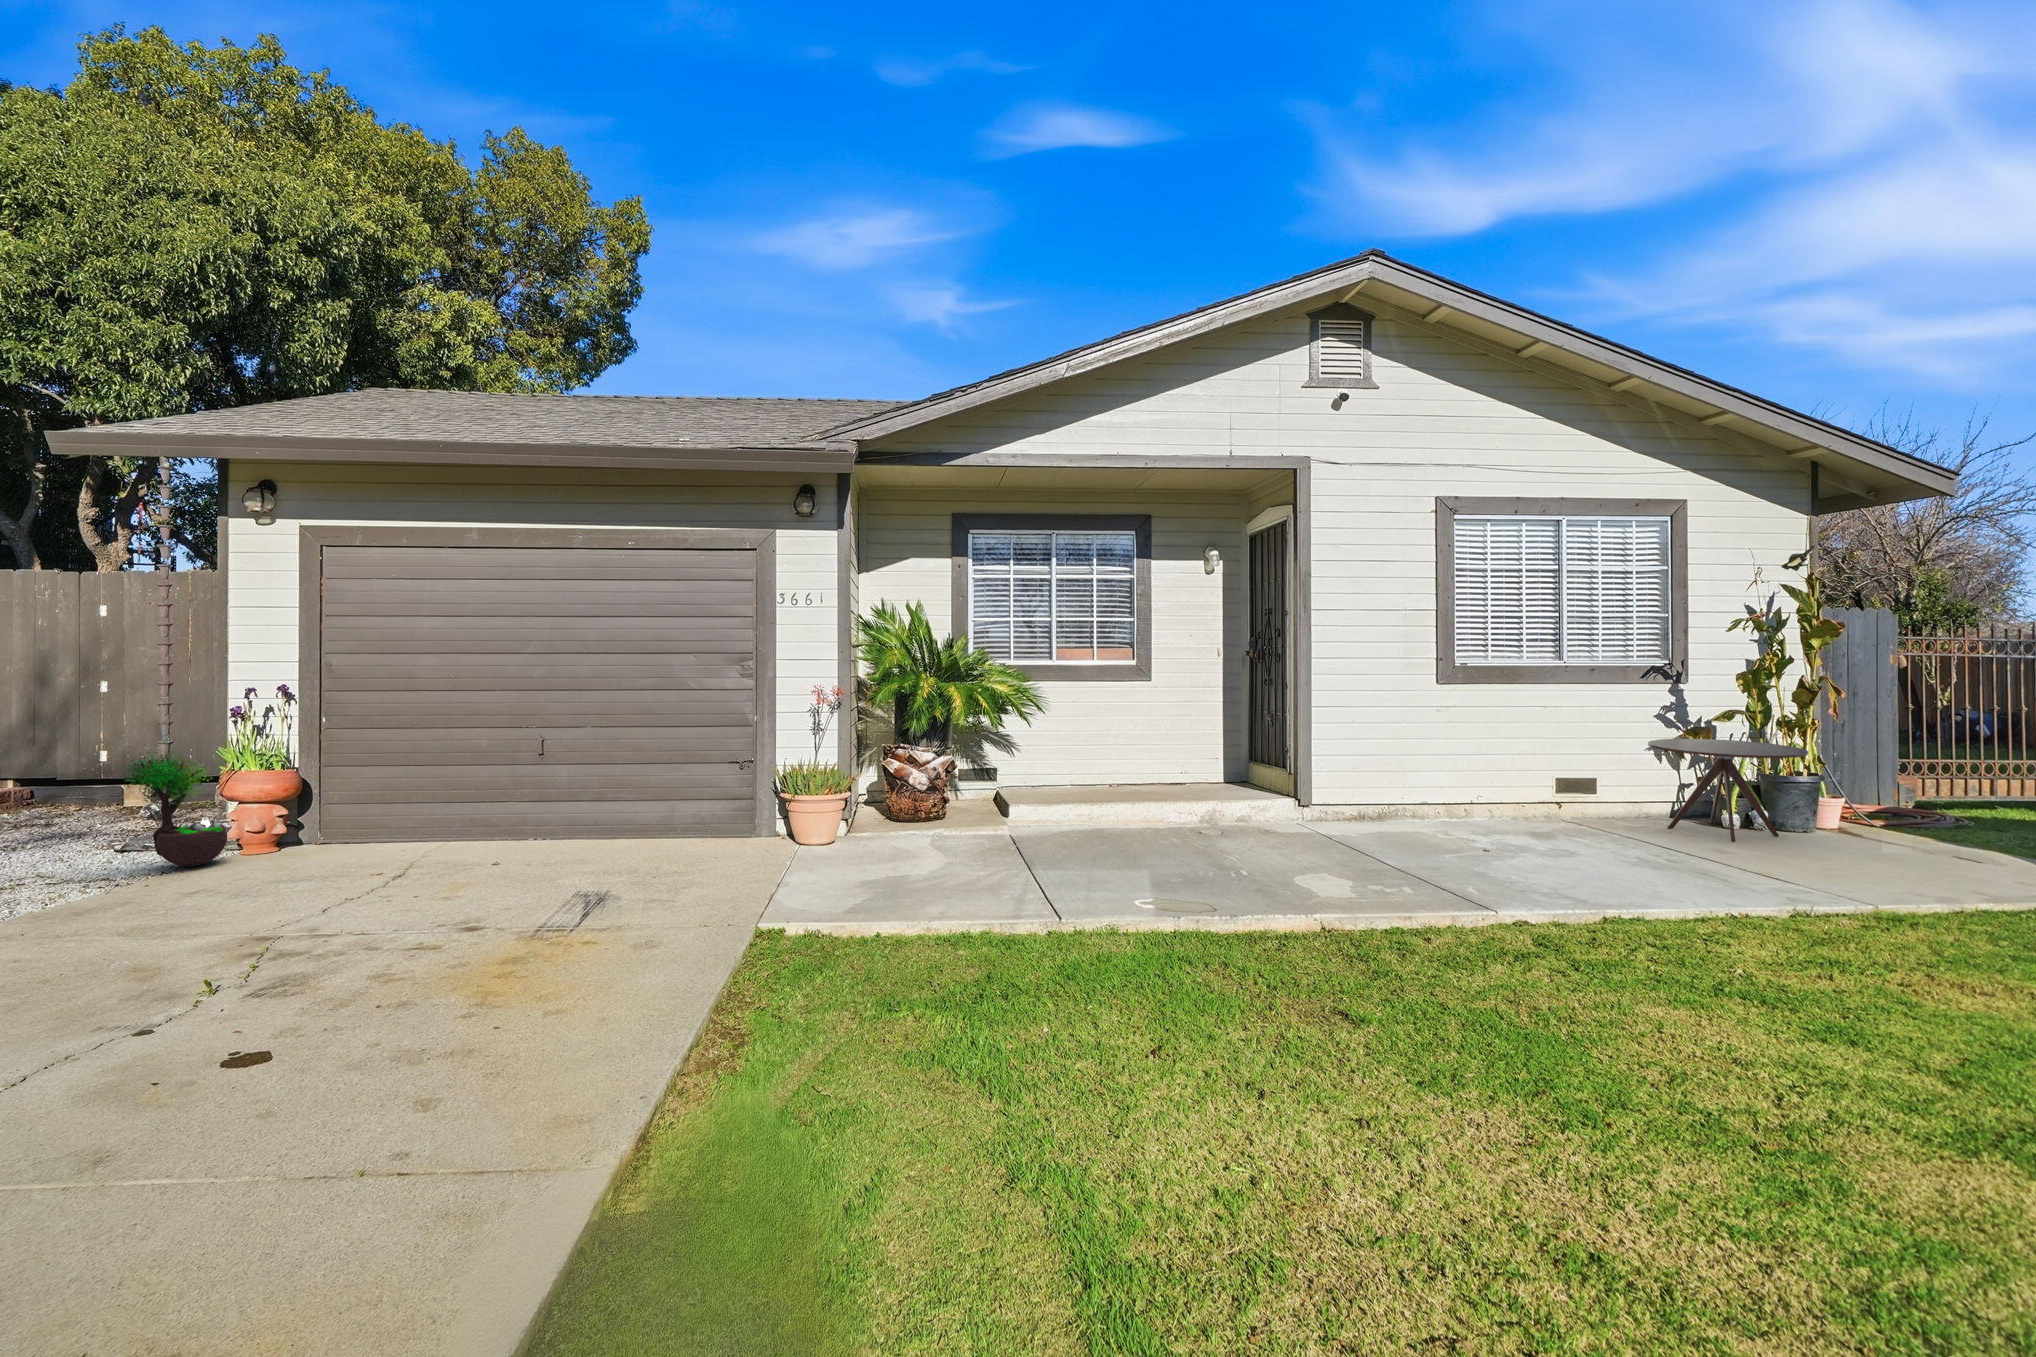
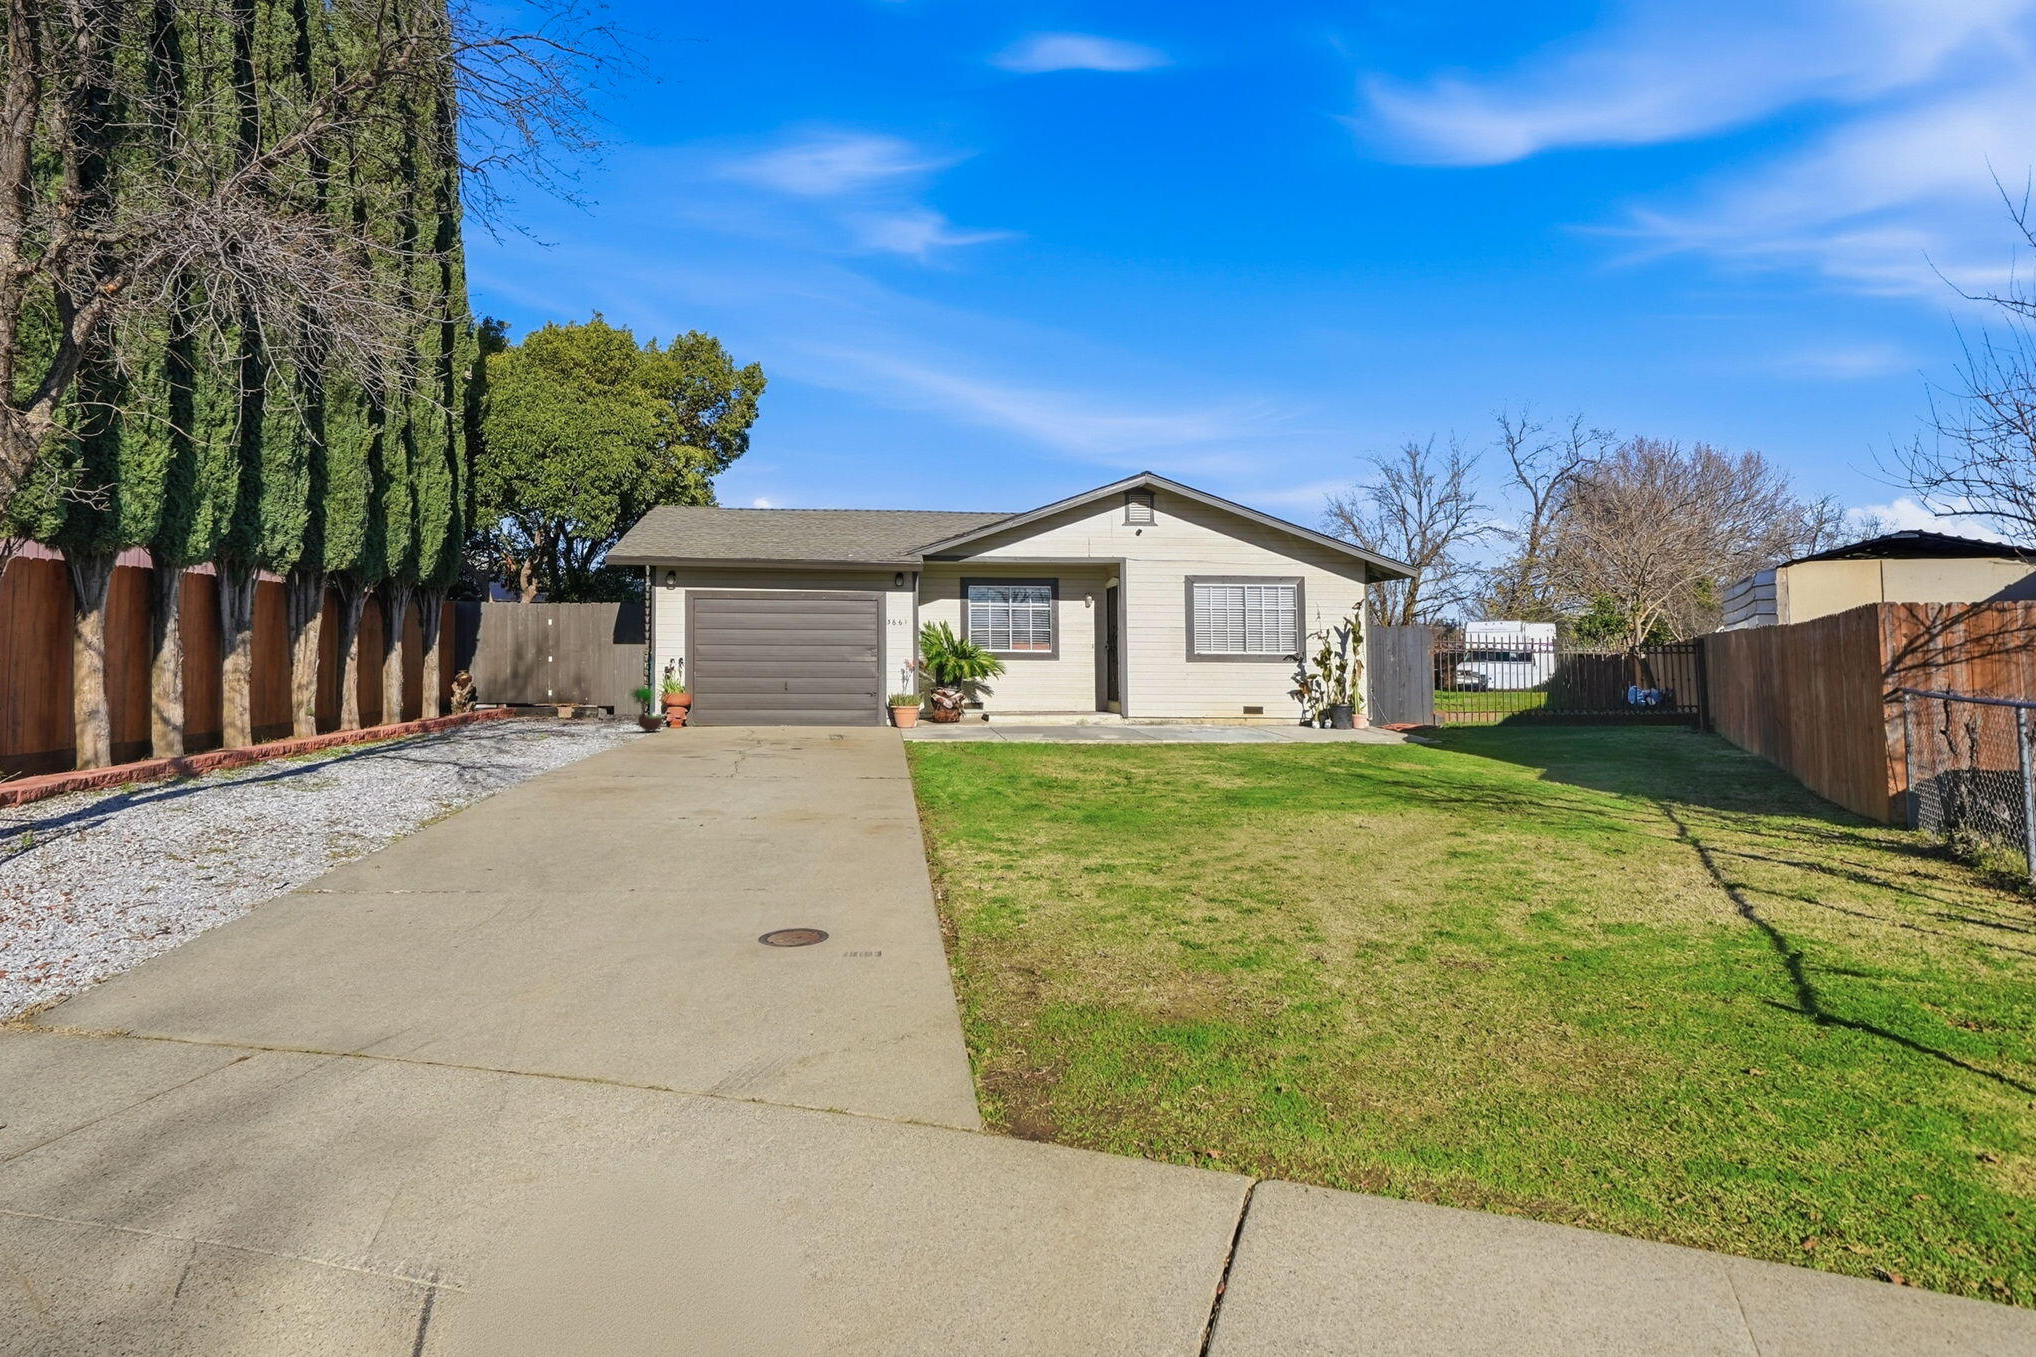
round table: present [1648,739,1808,842] -> none [1275,688,1333,729]

